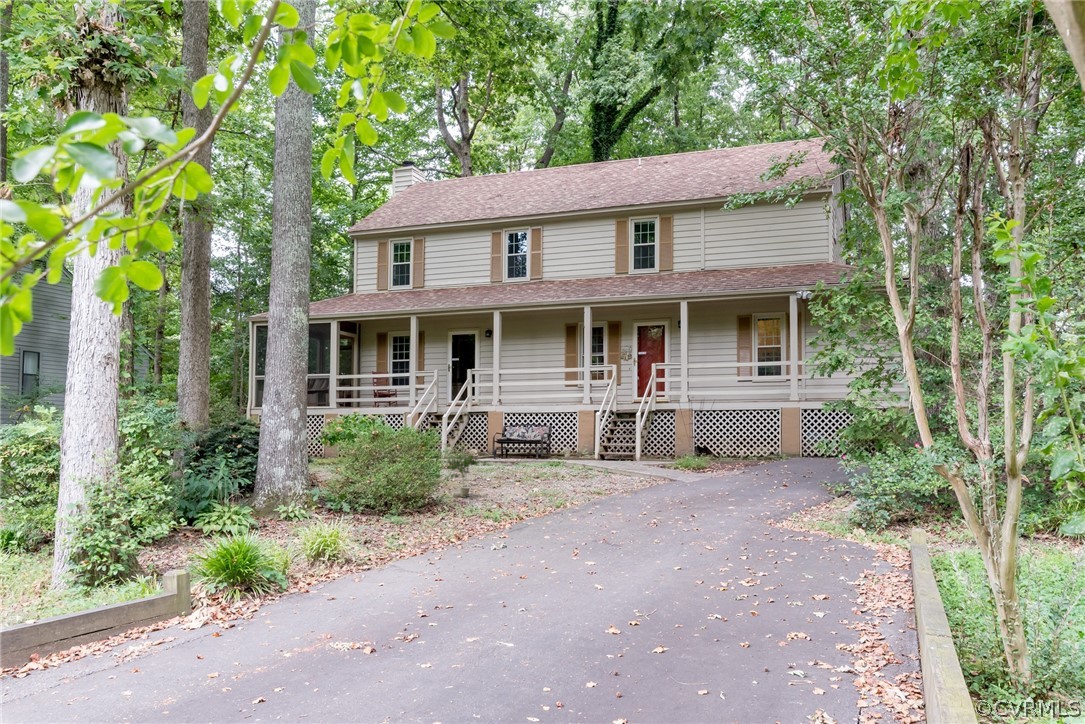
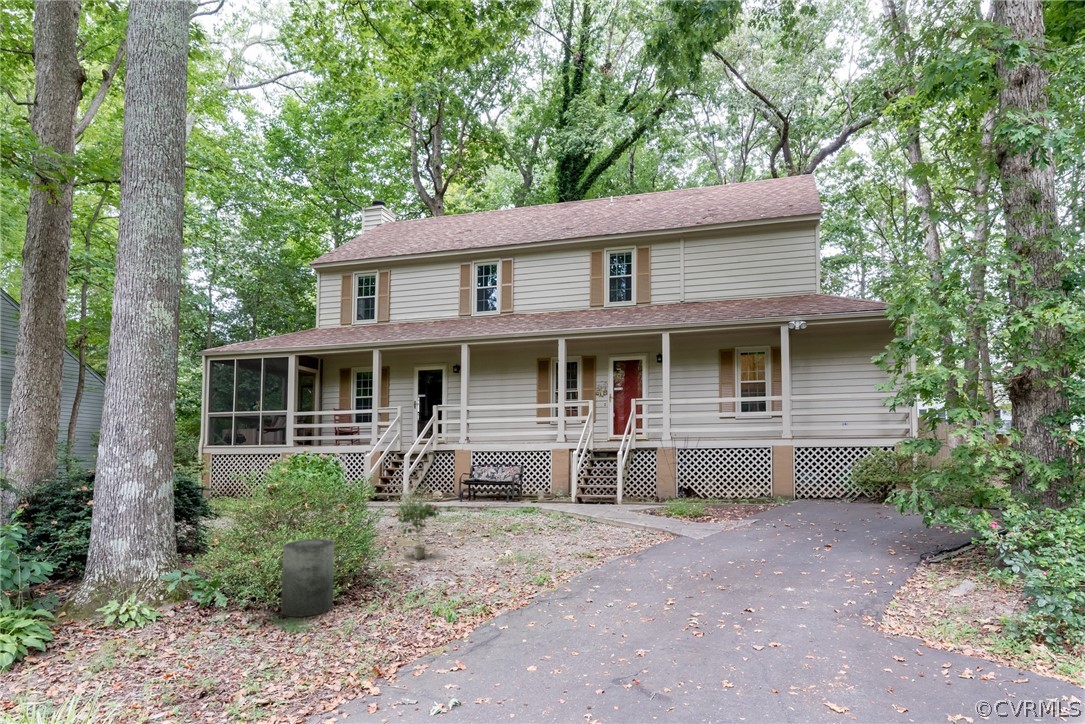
trash can: none [374,476,409,527] -> present [281,539,334,617]

